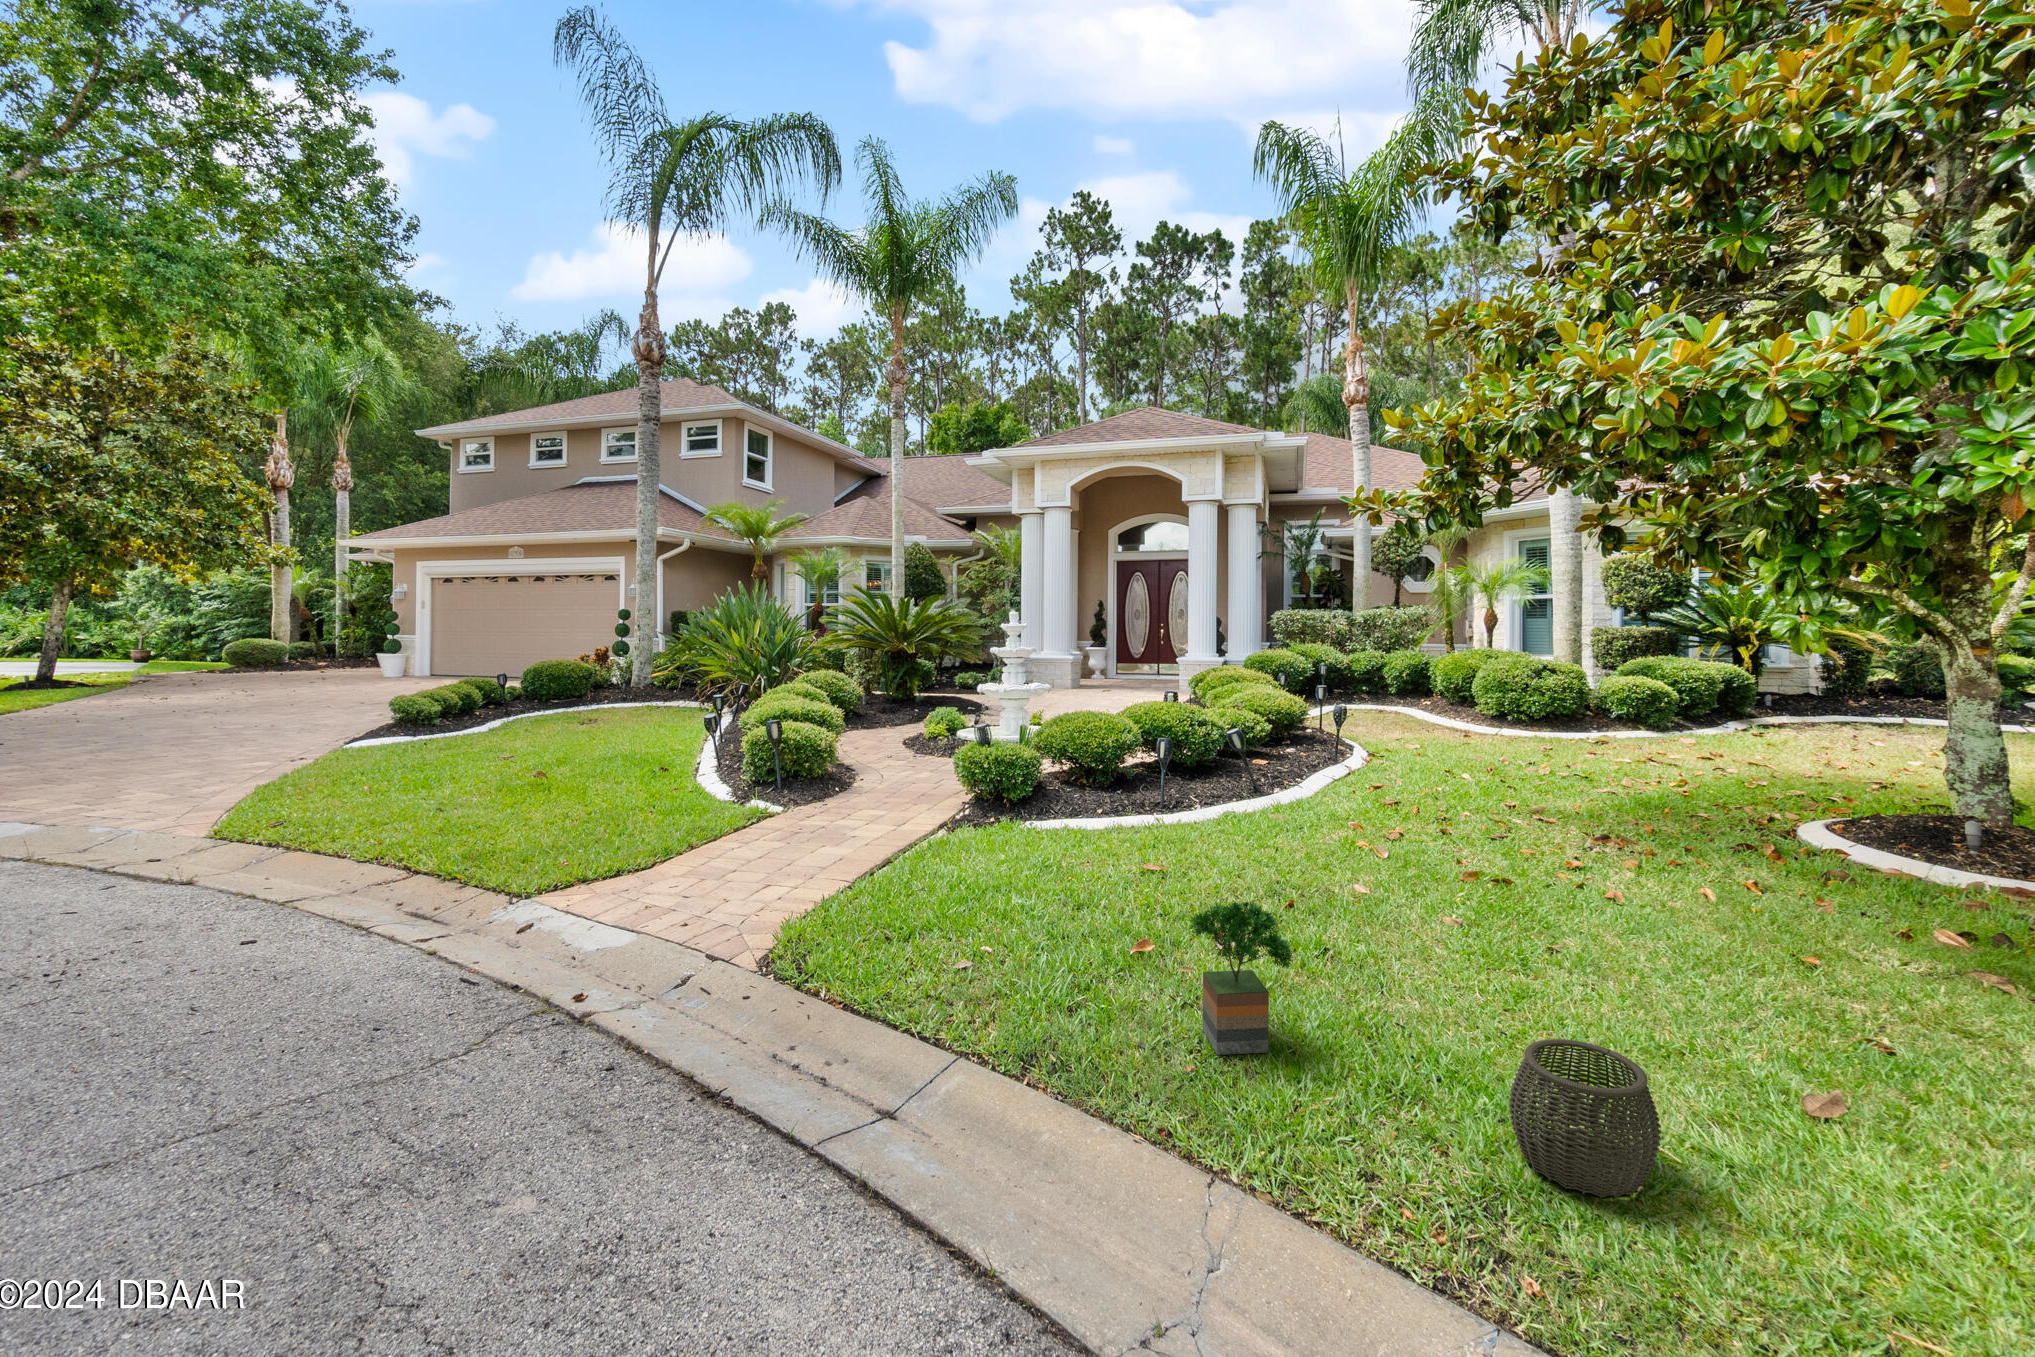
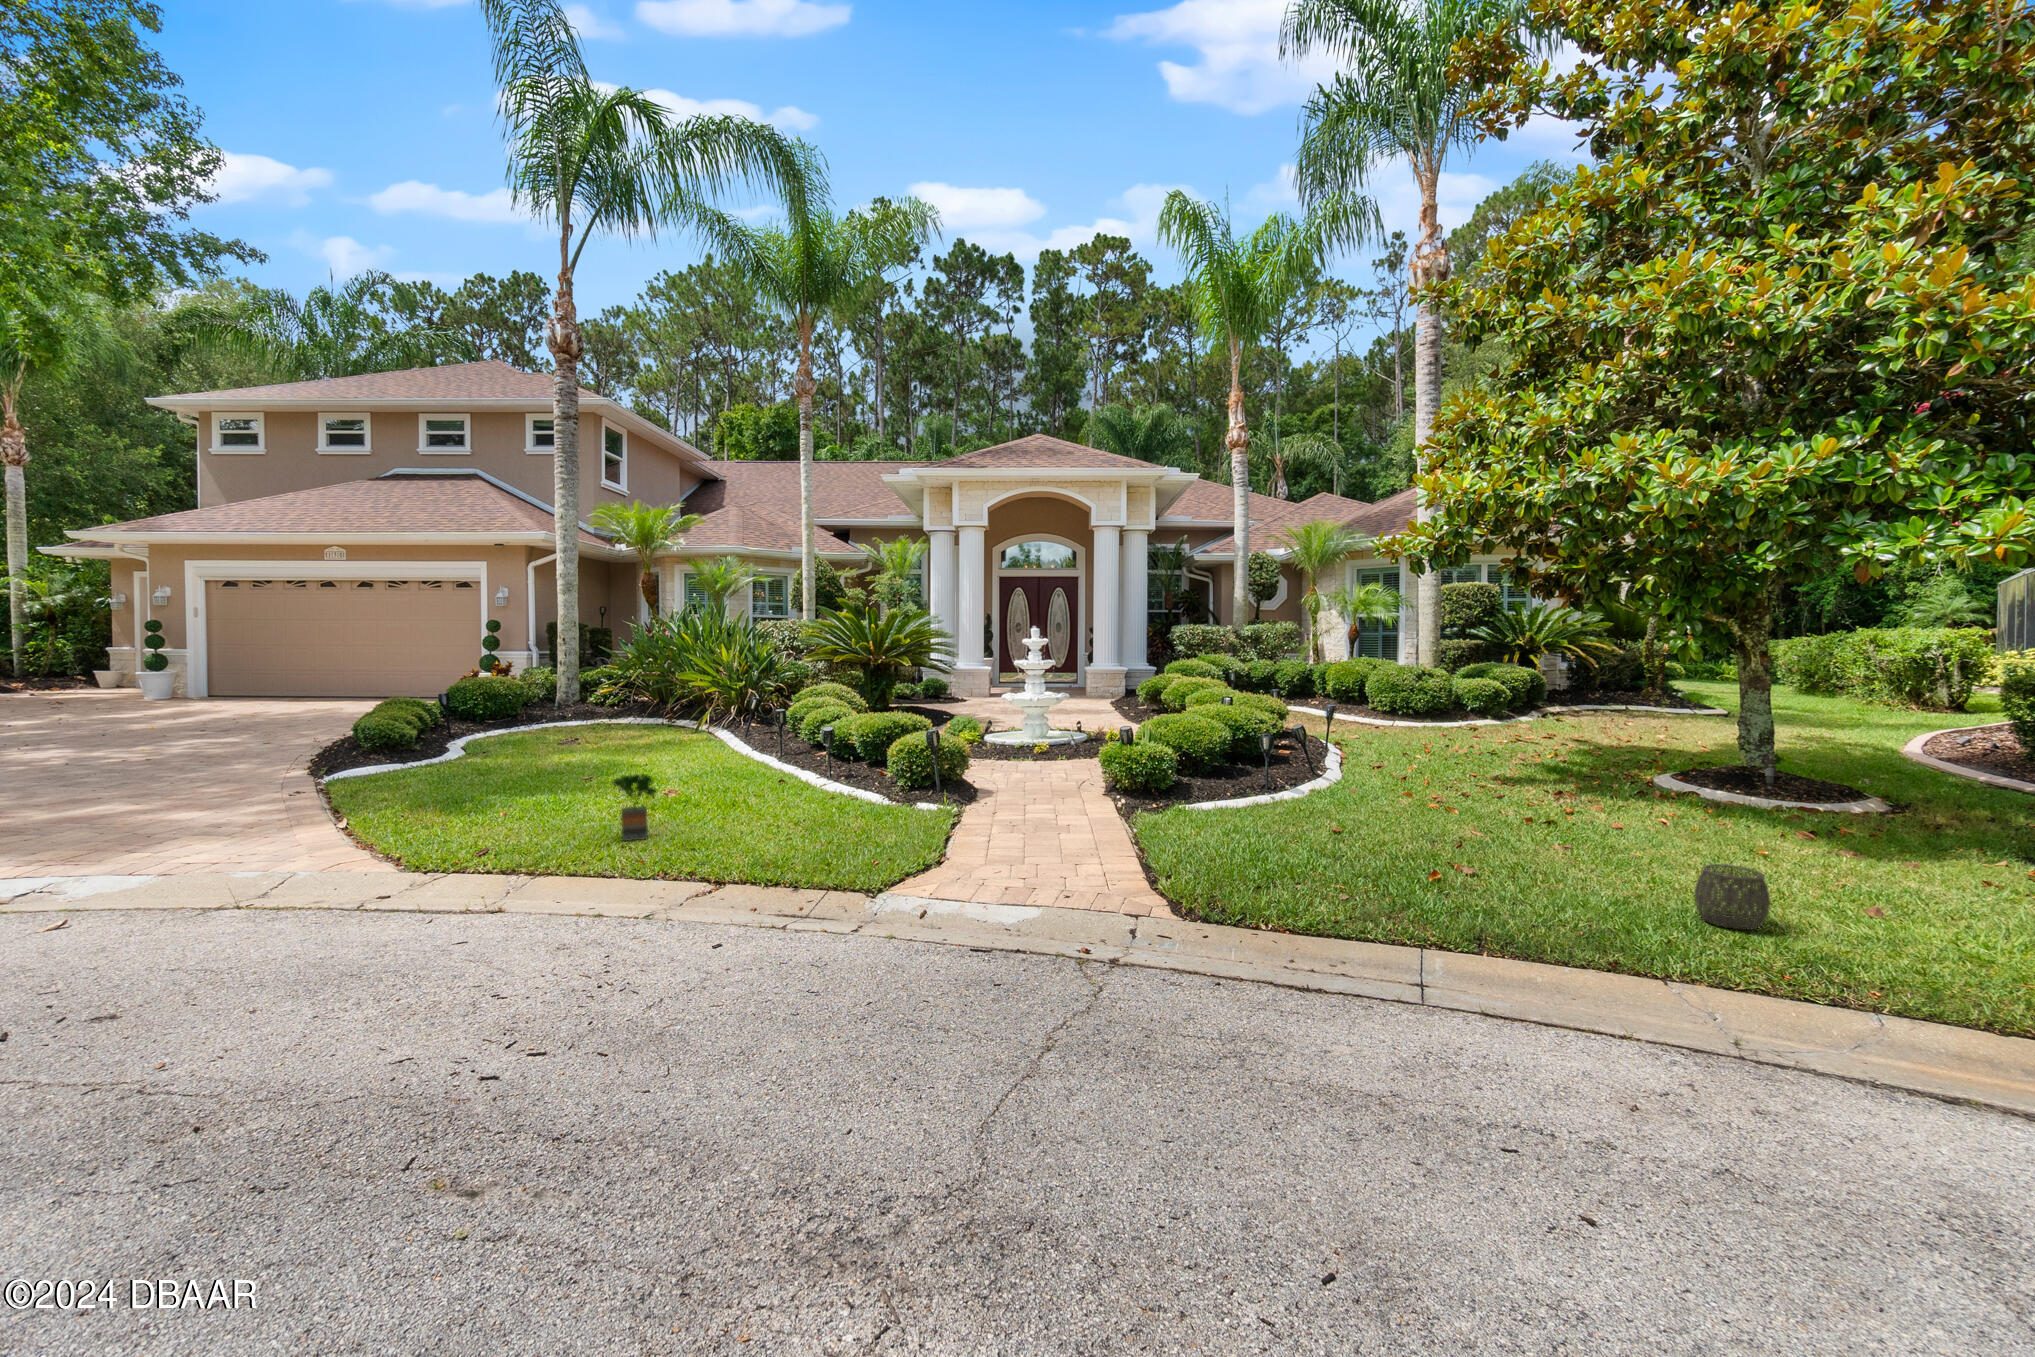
potted tree: present [1189,900,1293,1055] -> present [613,774,658,841]

